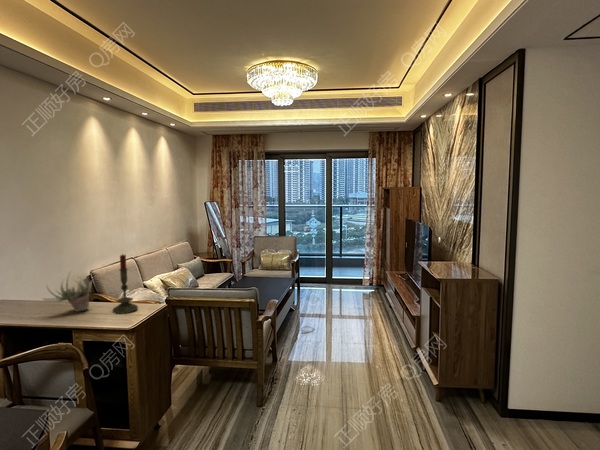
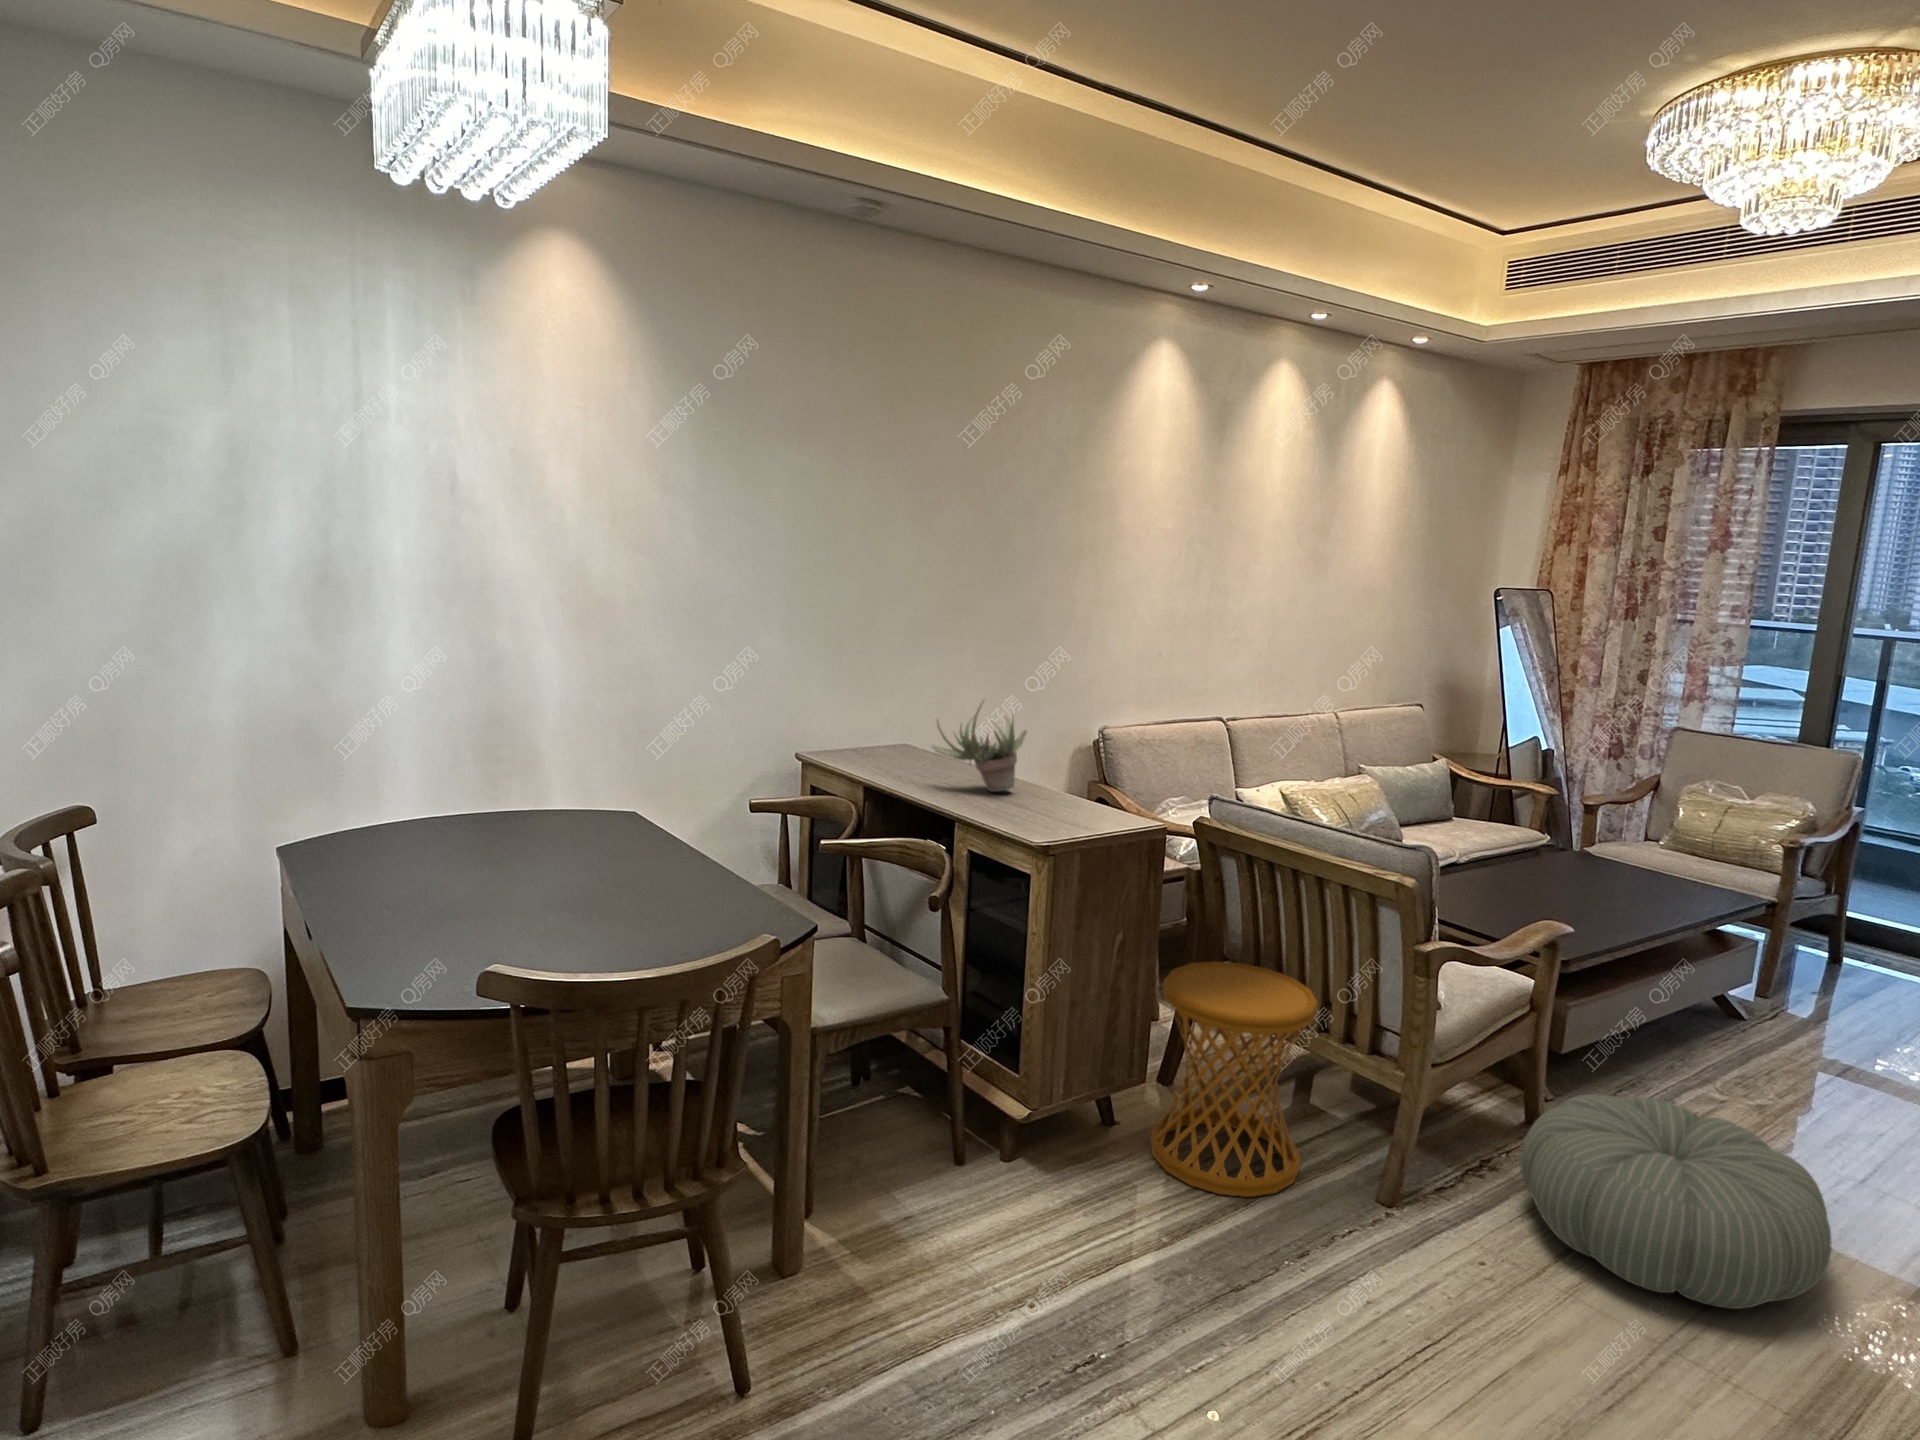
candle: present [113,255,138,314] -> none [1048,677,1102,820]
pouf: none [286,339,359,394] -> present [1520,1094,1832,1309]
side table: none [173,344,231,436] -> present [1150,961,1318,1197]

